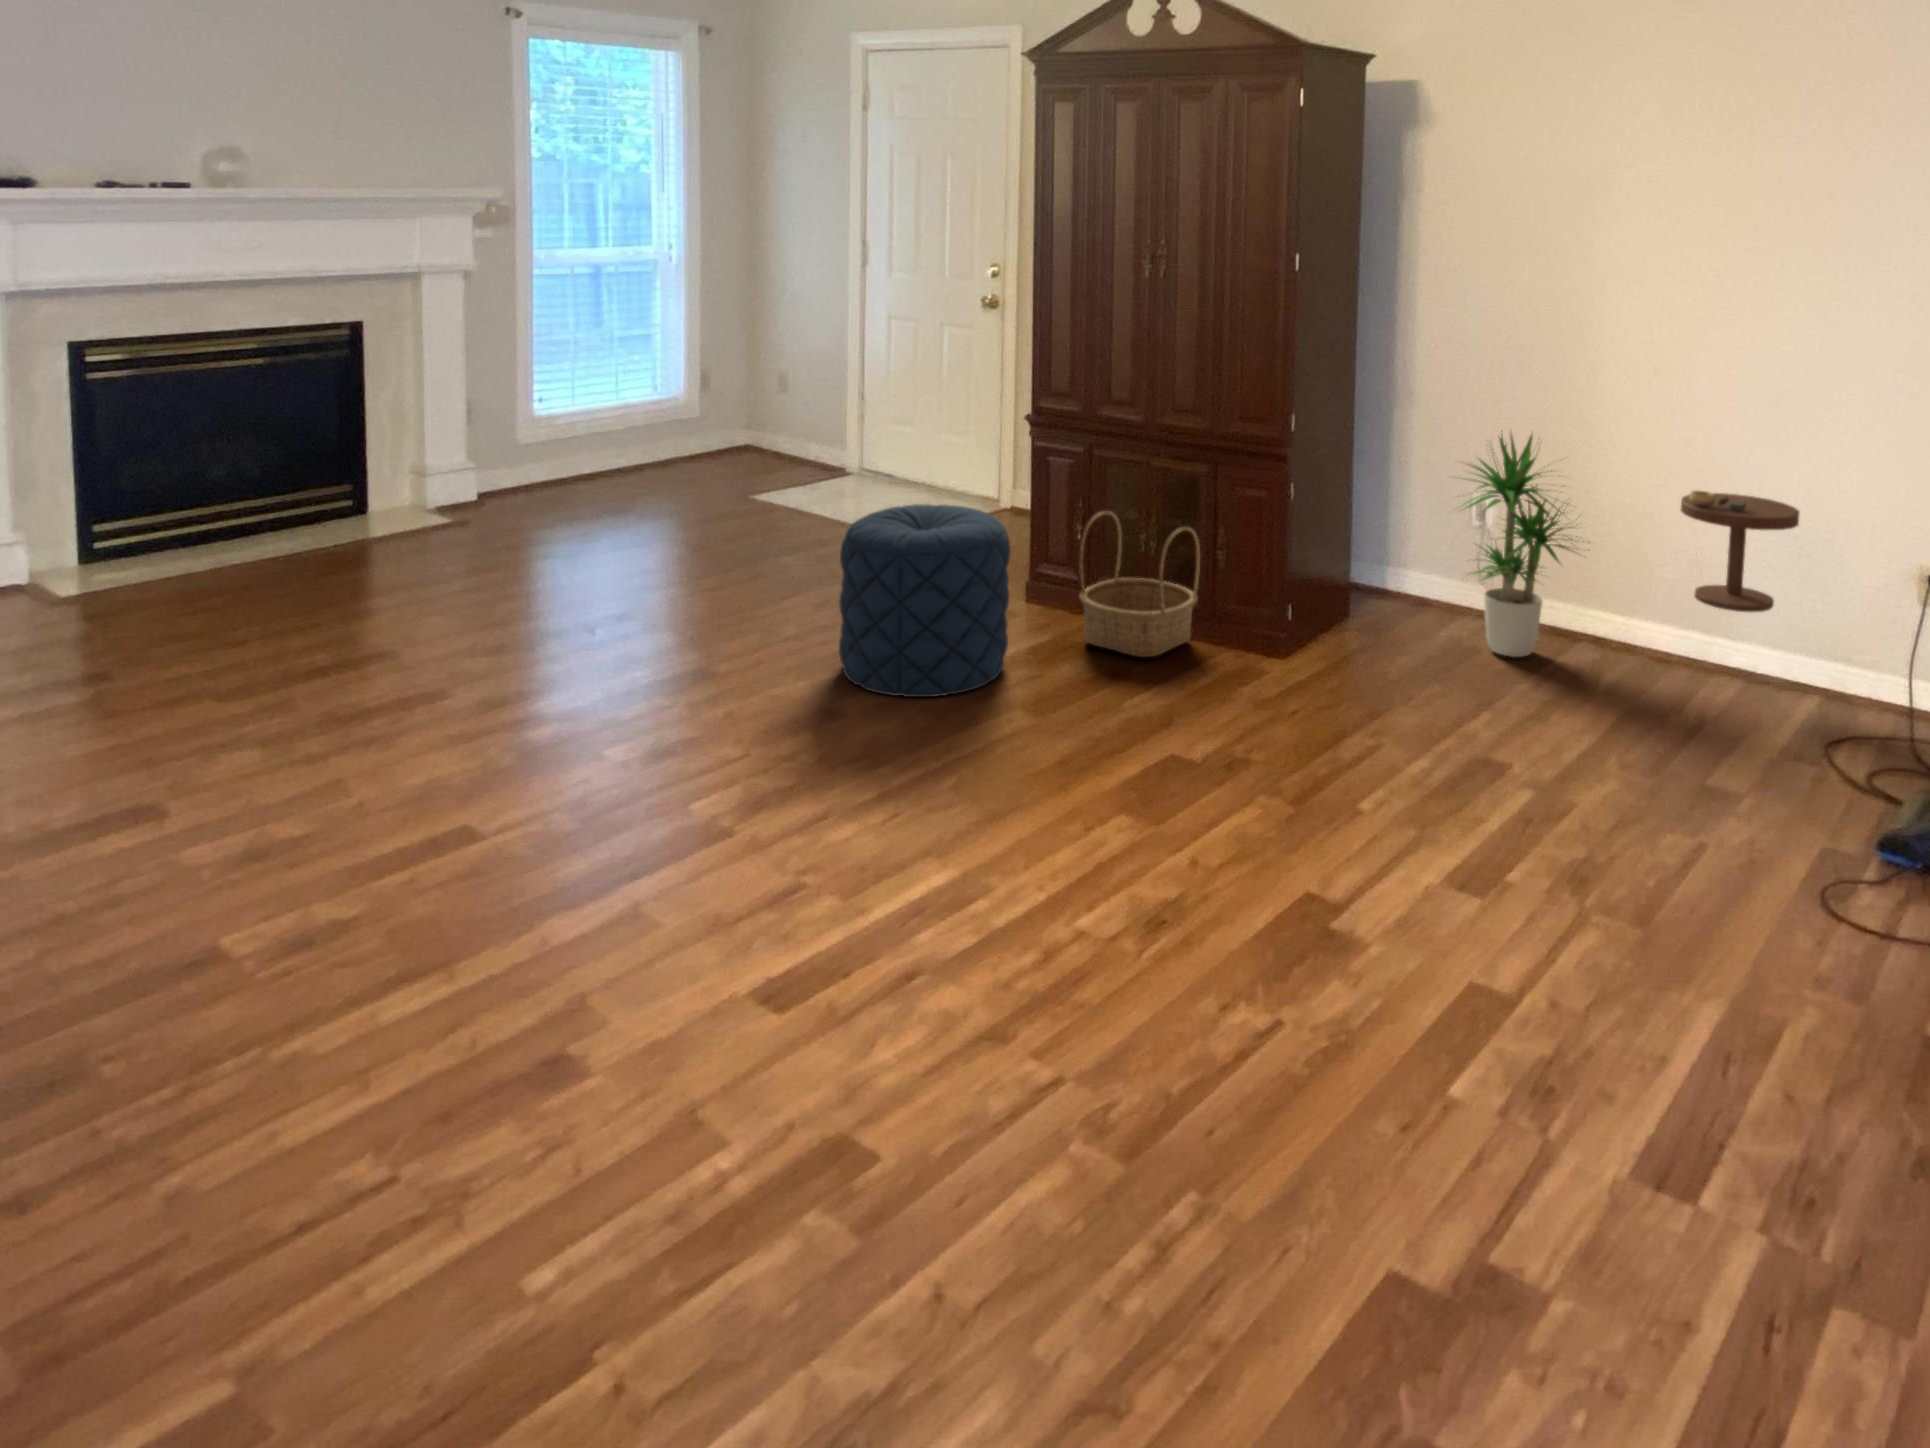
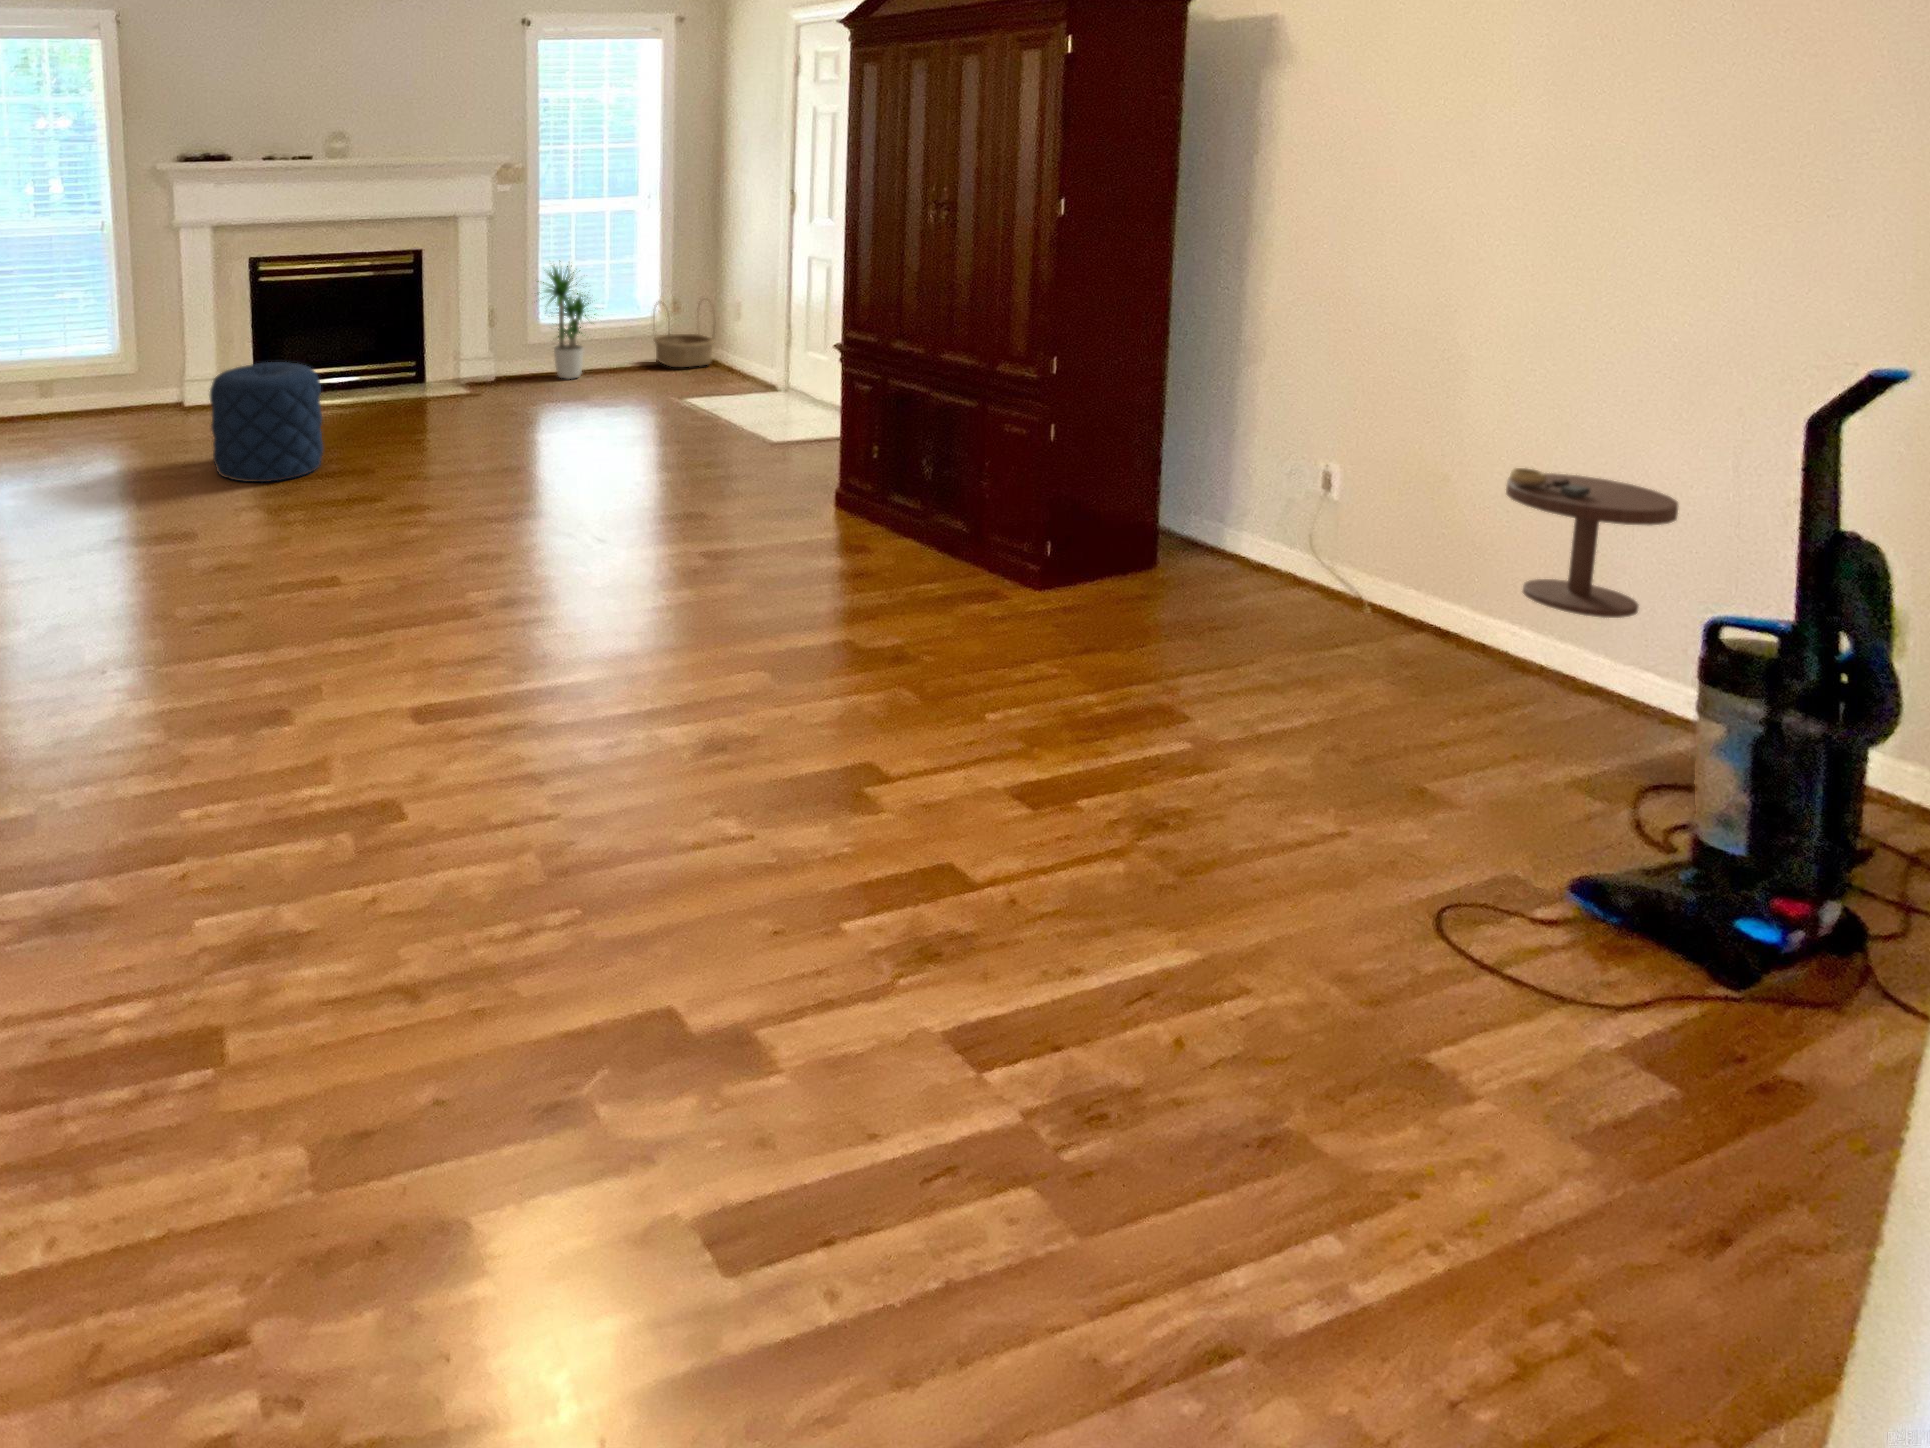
potted plant: present [1458,435,1584,657] -> present [537,266,595,379]
pouf: present [839,504,1011,697] -> present [210,362,324,482]
basket: present [1079,511,1200,657] -> present [654,309,715,367]

